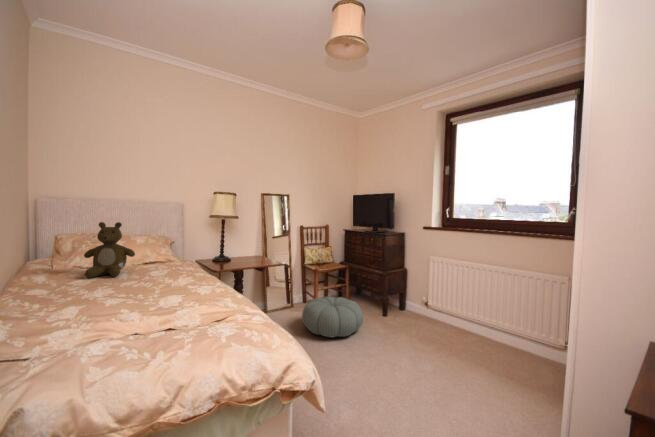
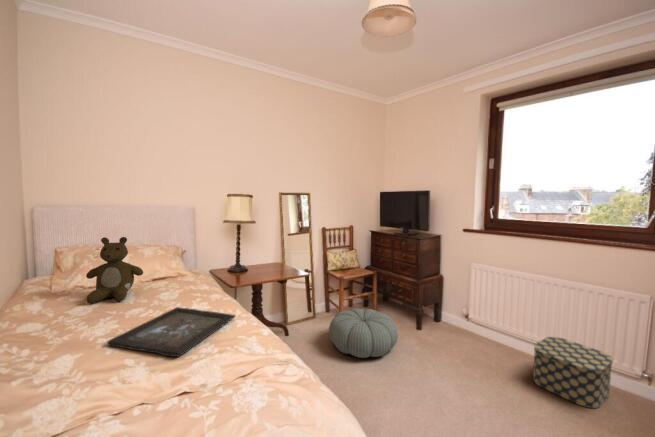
tray: none [107,280,215,309] -> present [107,307,235,357]
storage box: none [475,317,538,372] -> present [533,337,613,408]

